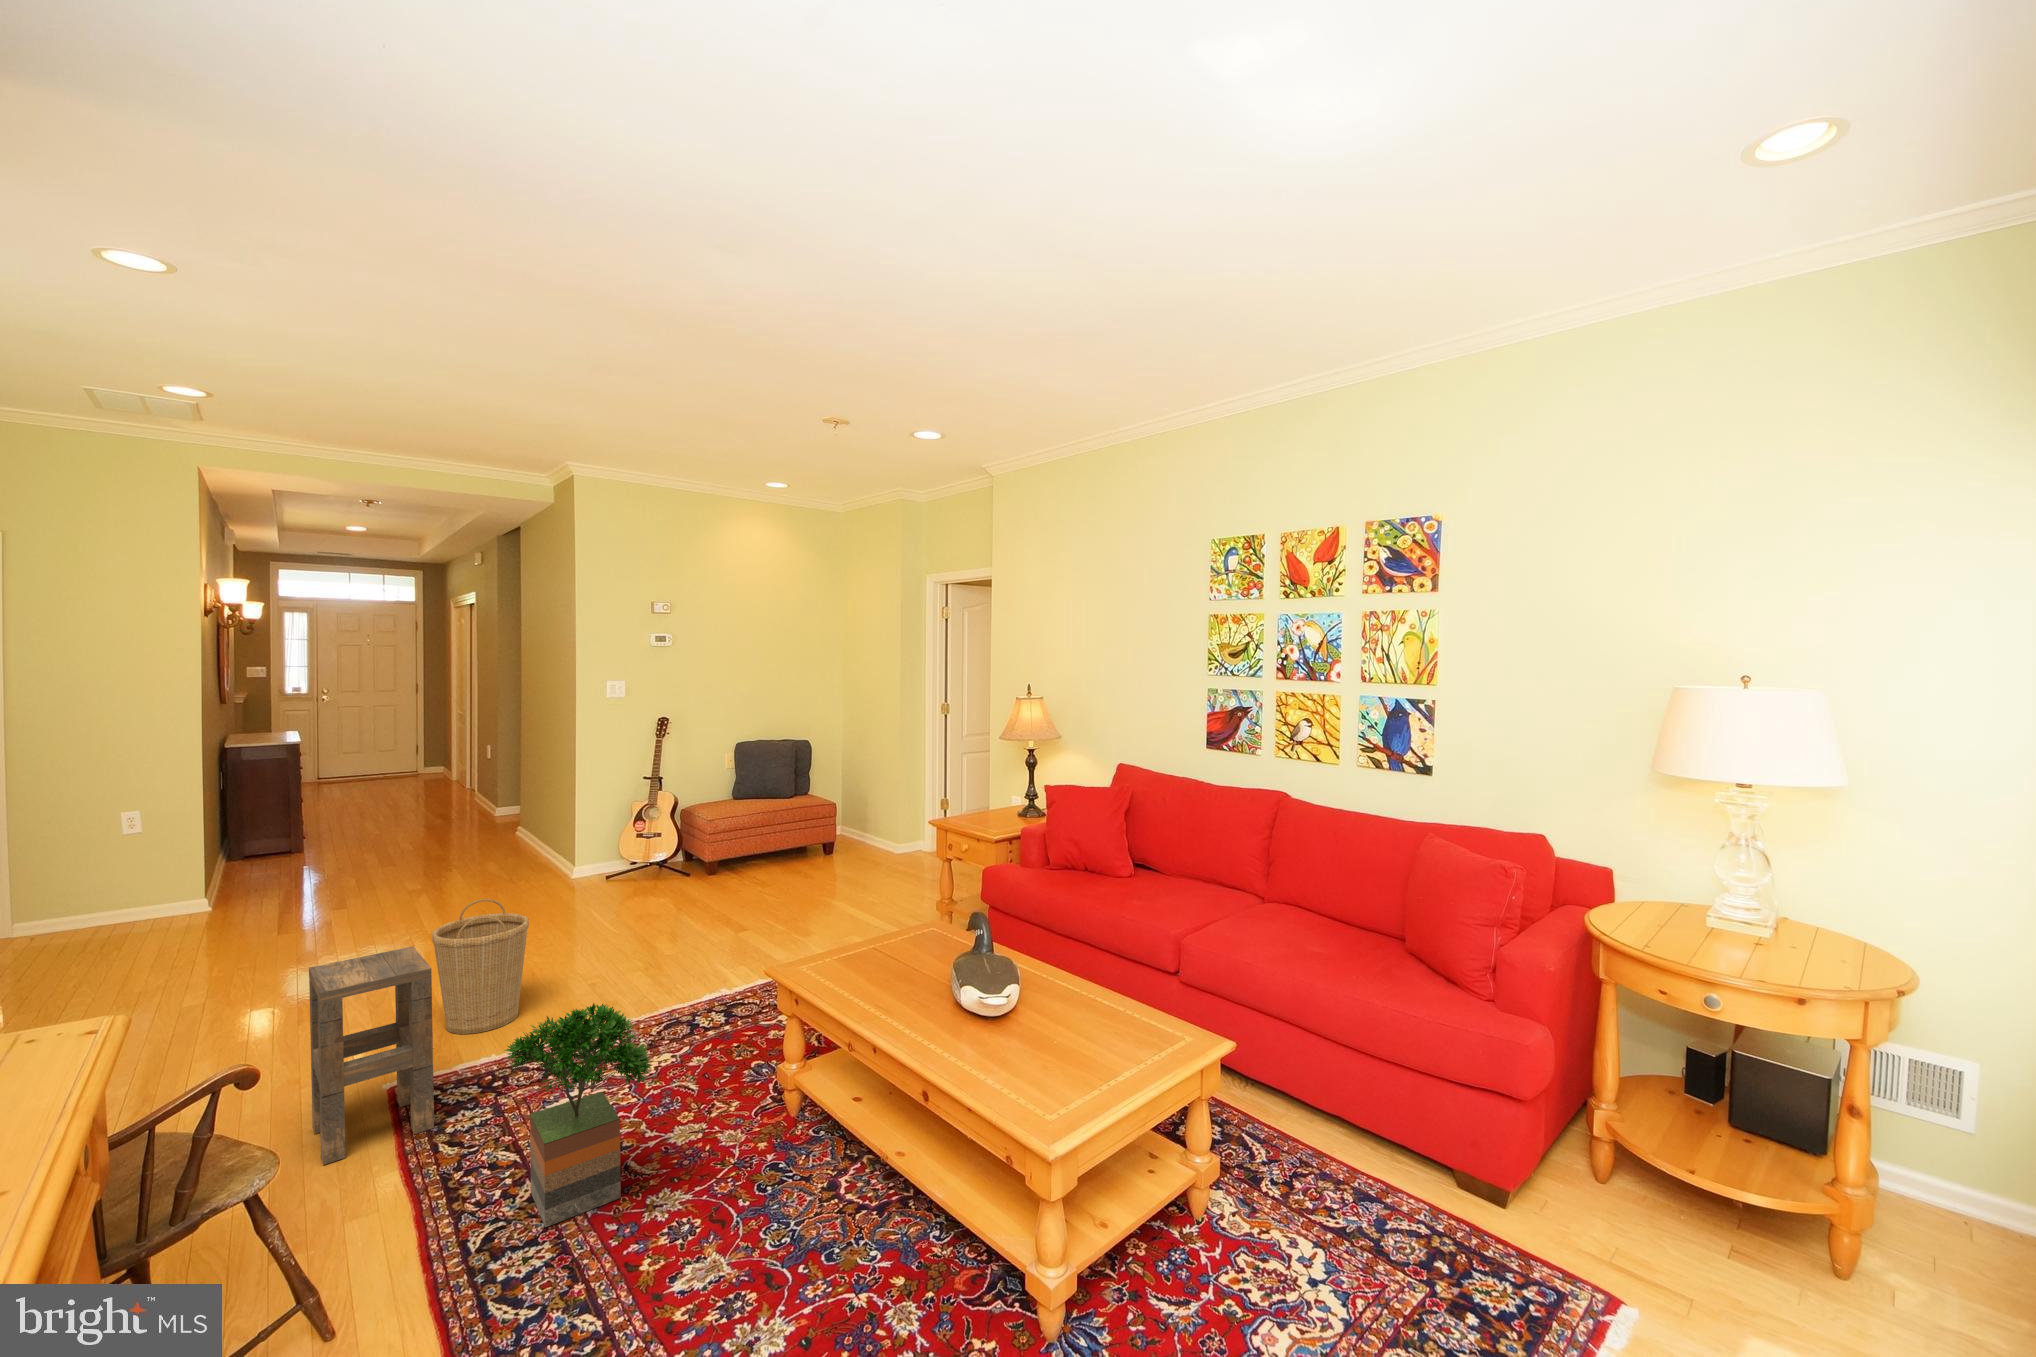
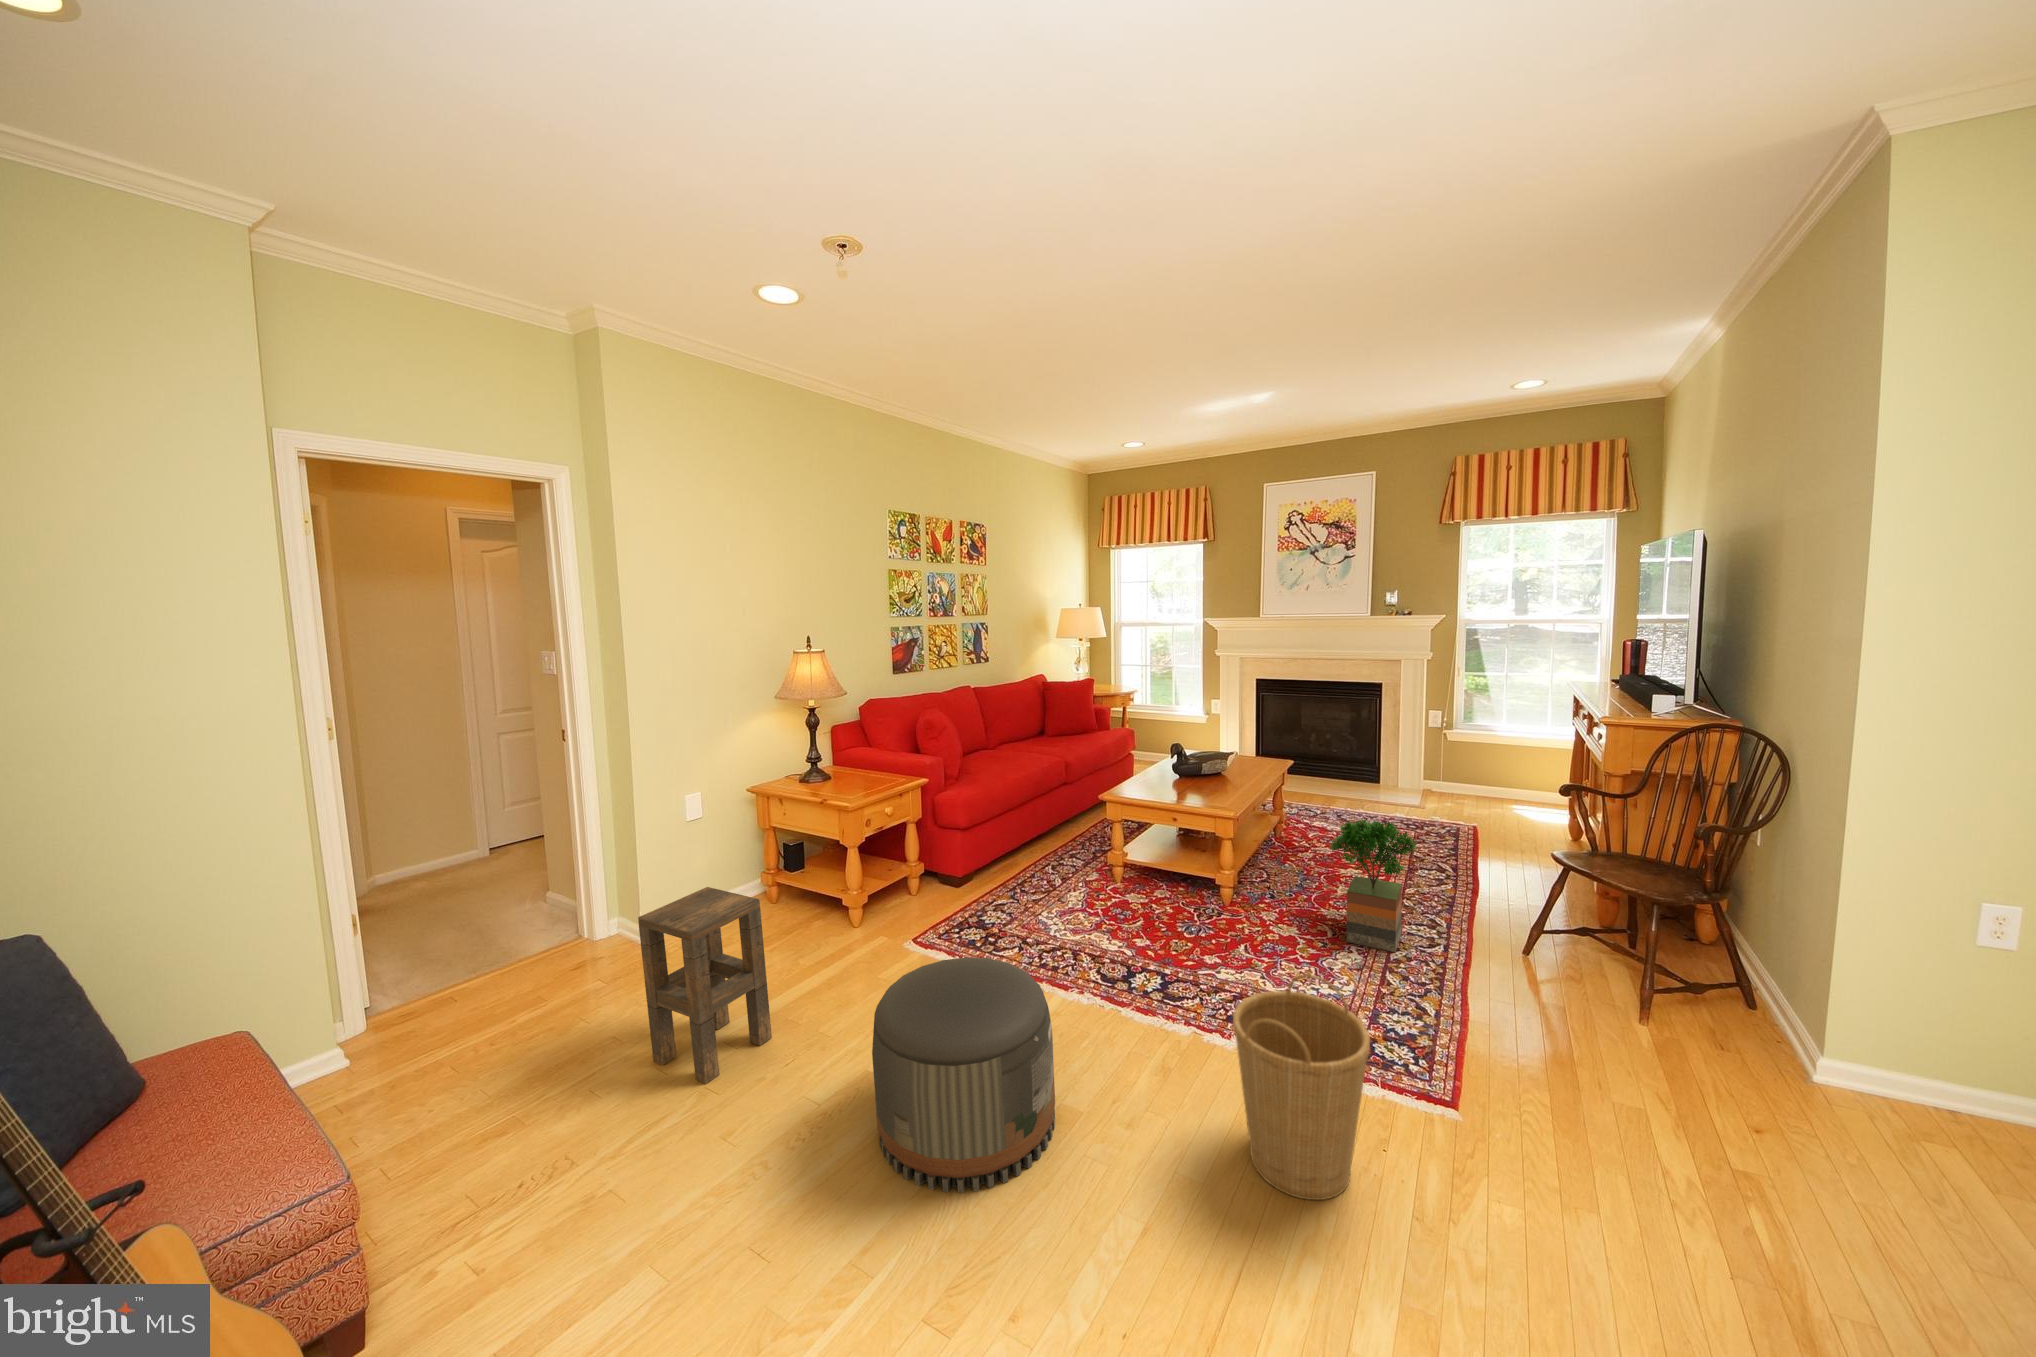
pouf: none [613,861,725,968] -> present [872,957,1055,1192]
side table: present [309,946,434,1165] -> present [638,887,772,1084]

